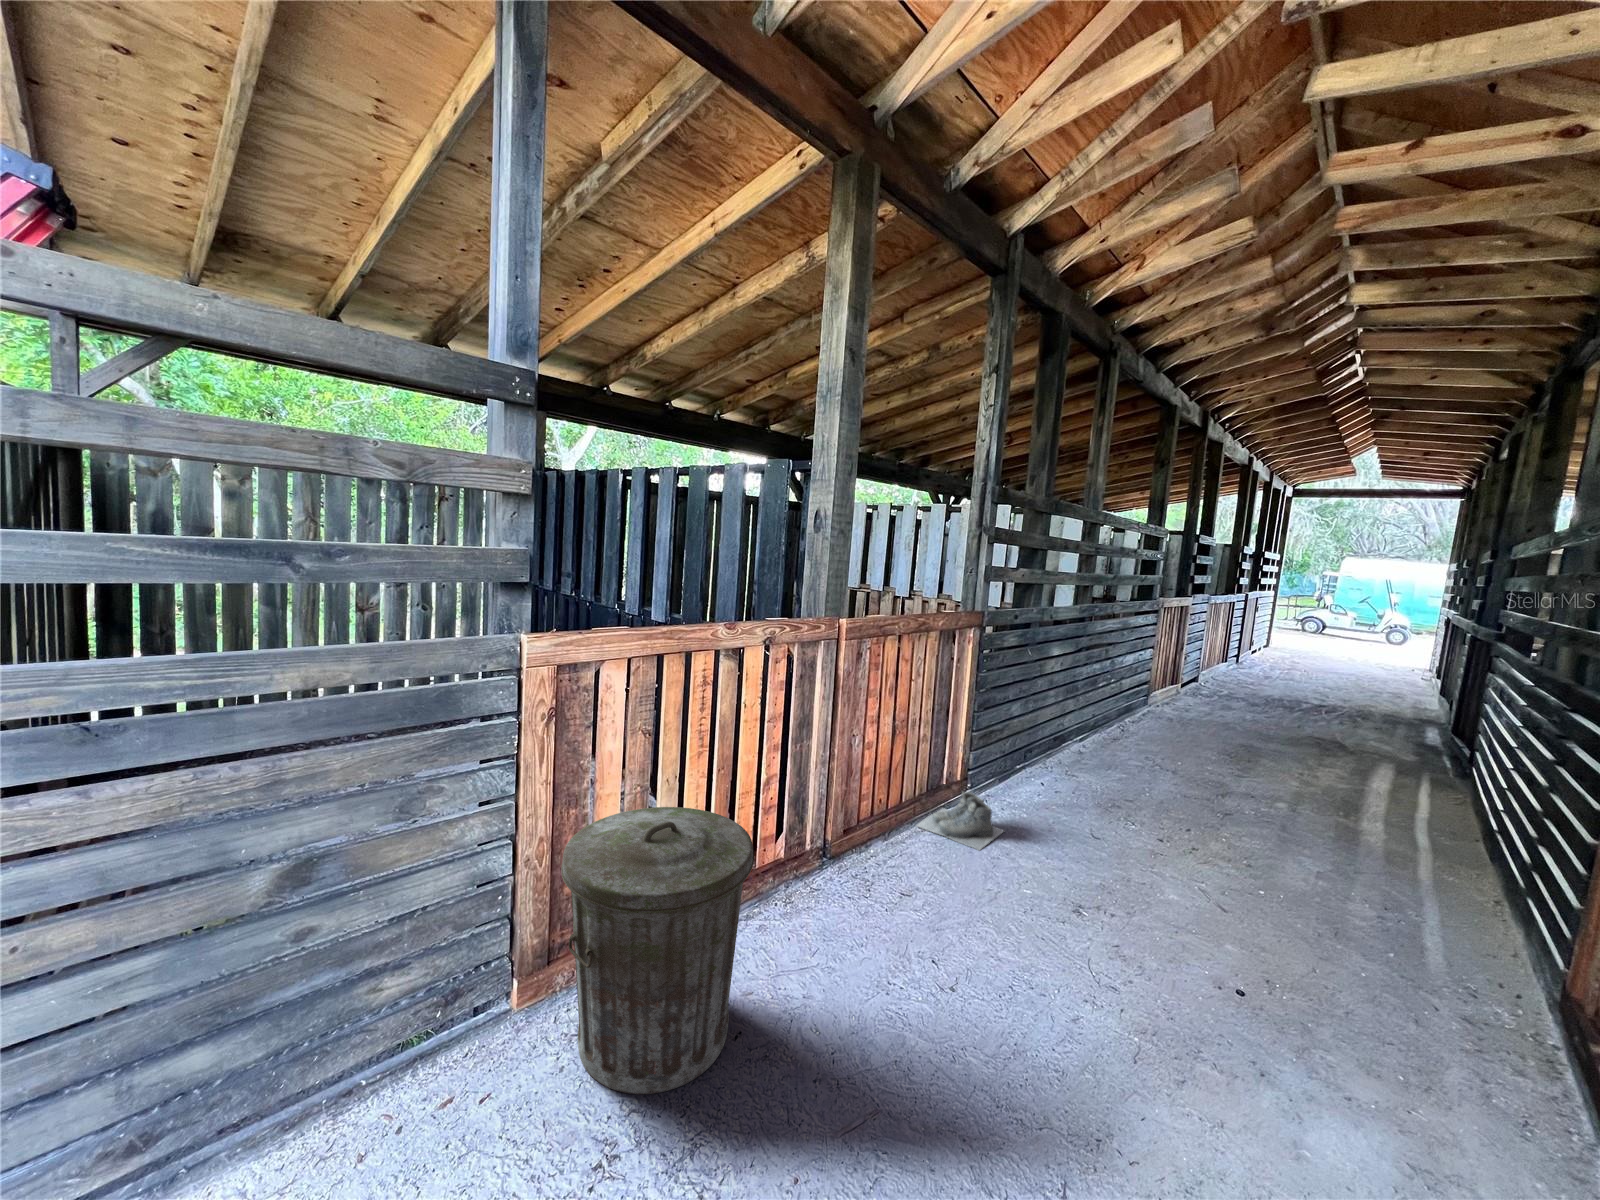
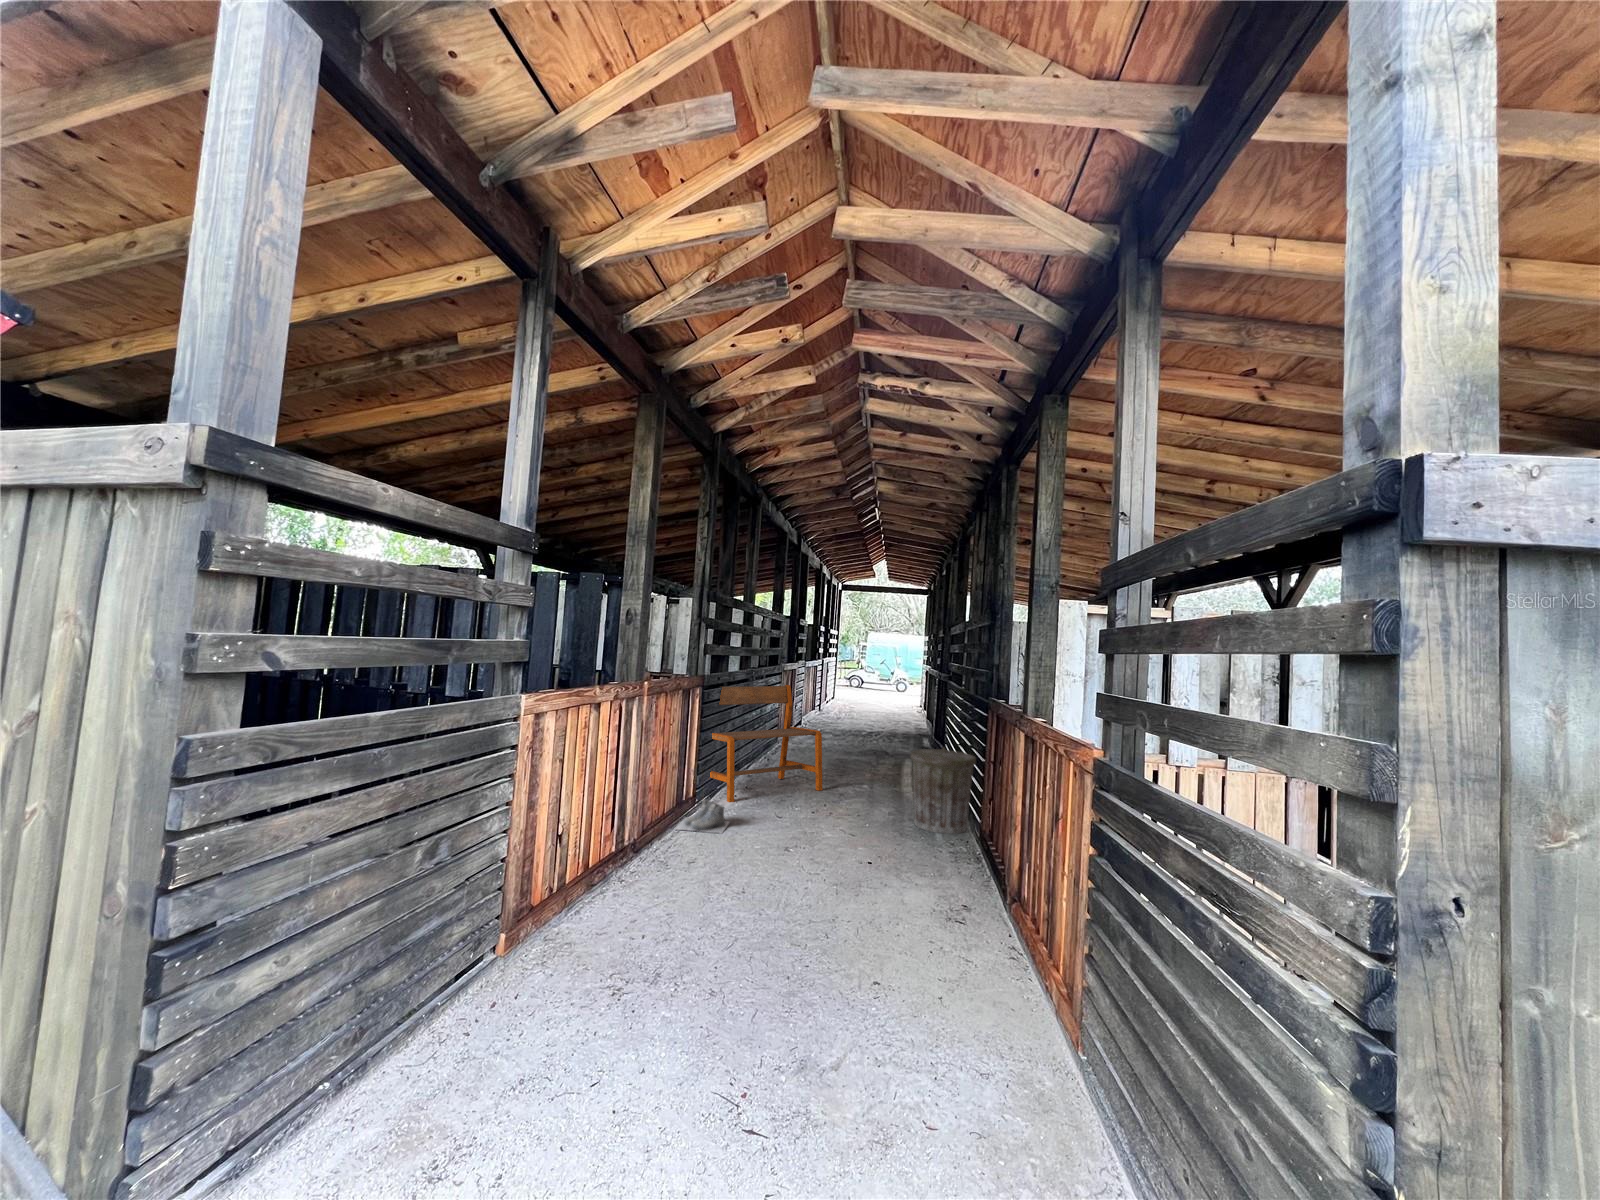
bench: none [994,625,1194,801] -> present [708,685,822,802]
trash can: present [561,807,754,1094] -> present [910,747,976,834]

